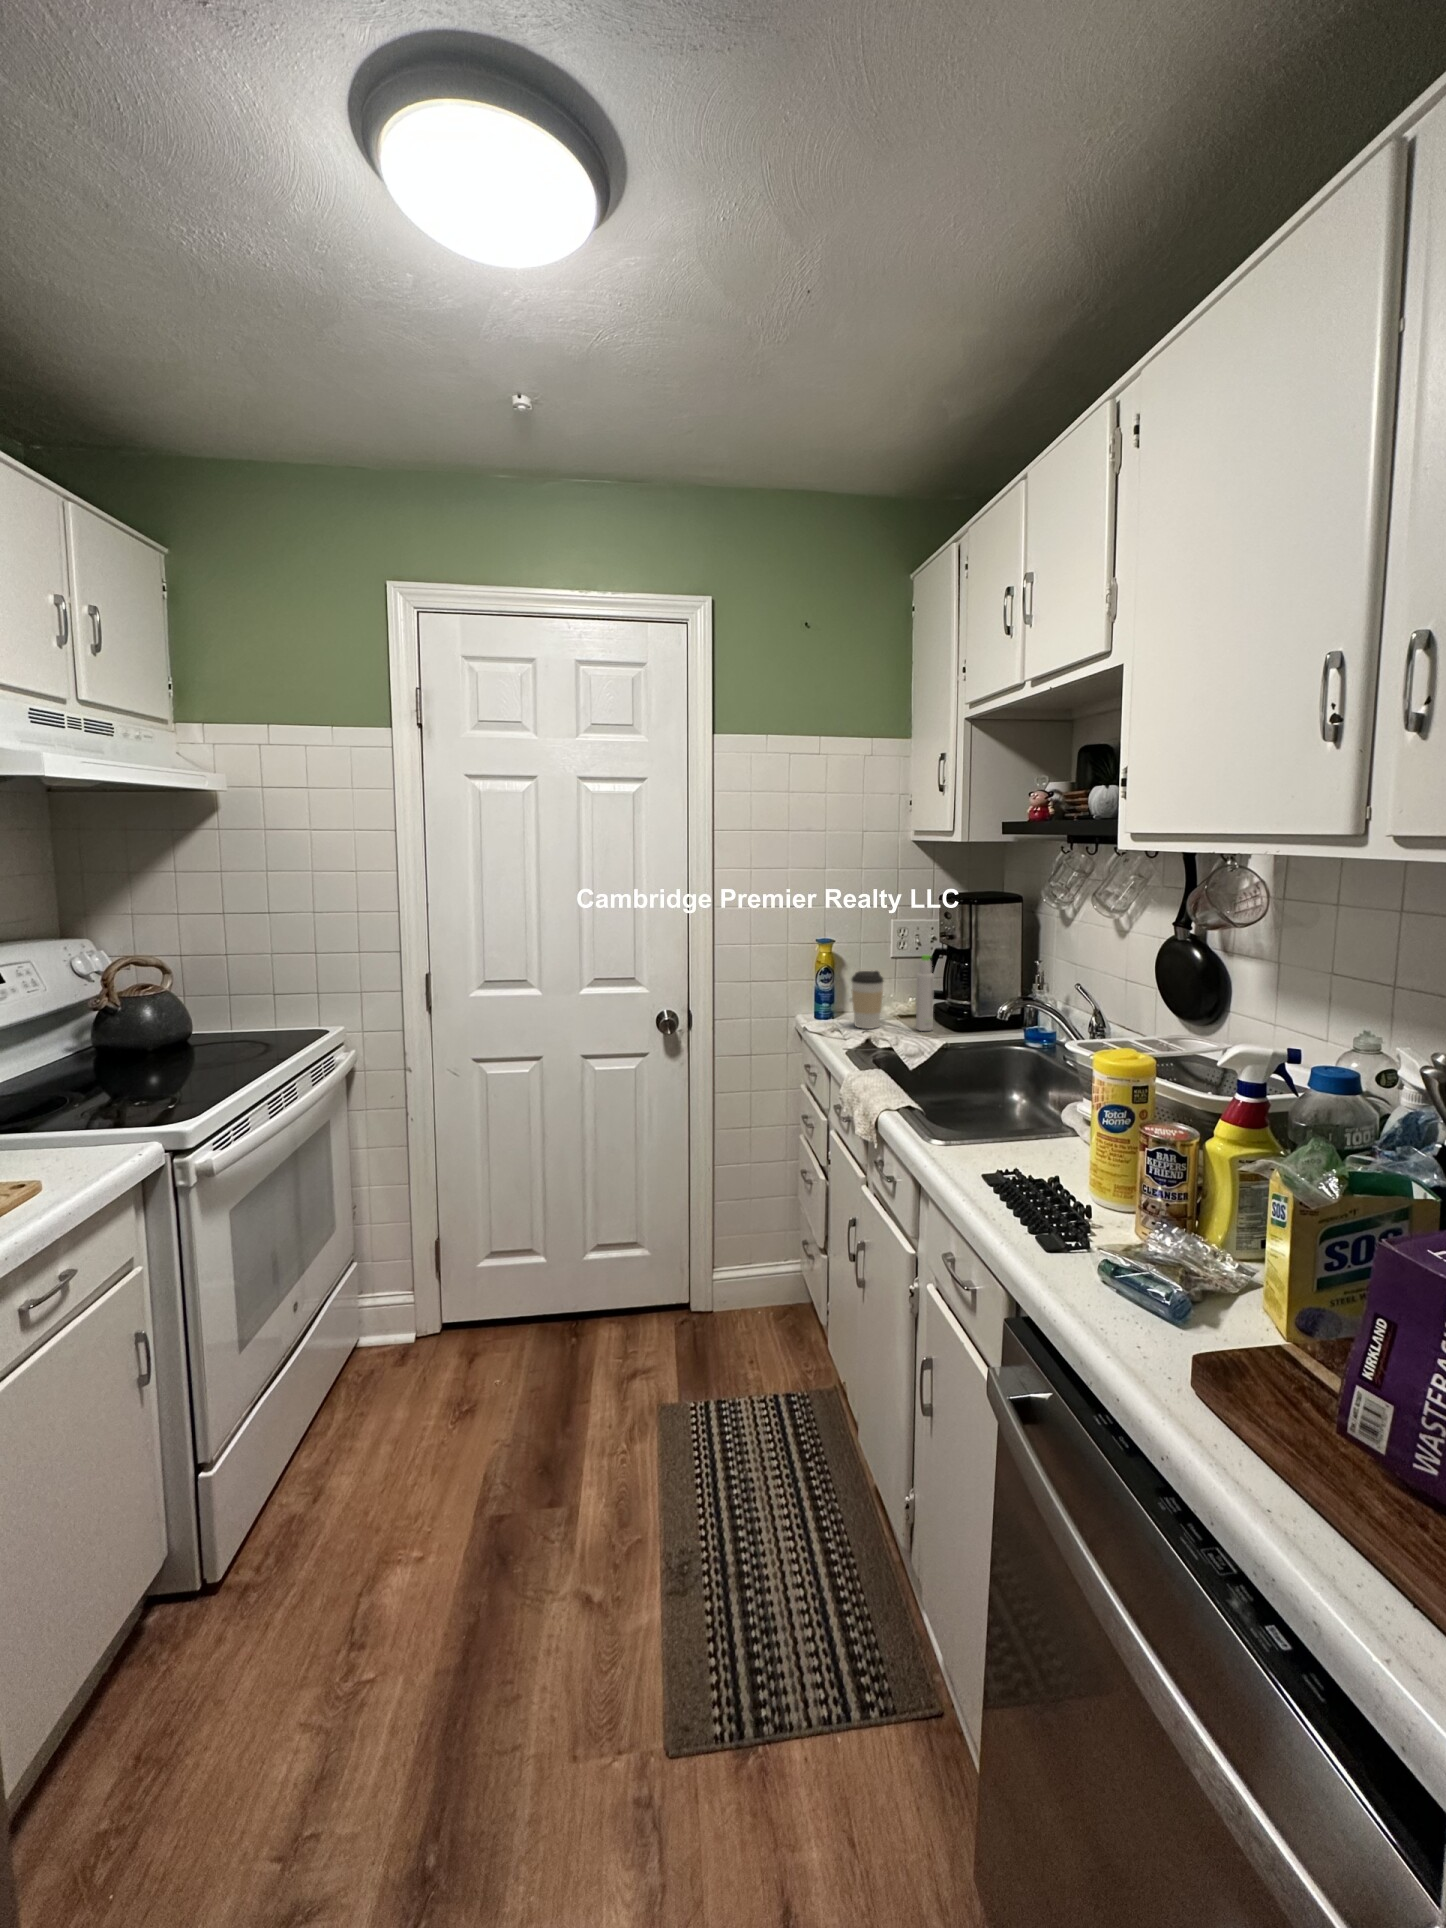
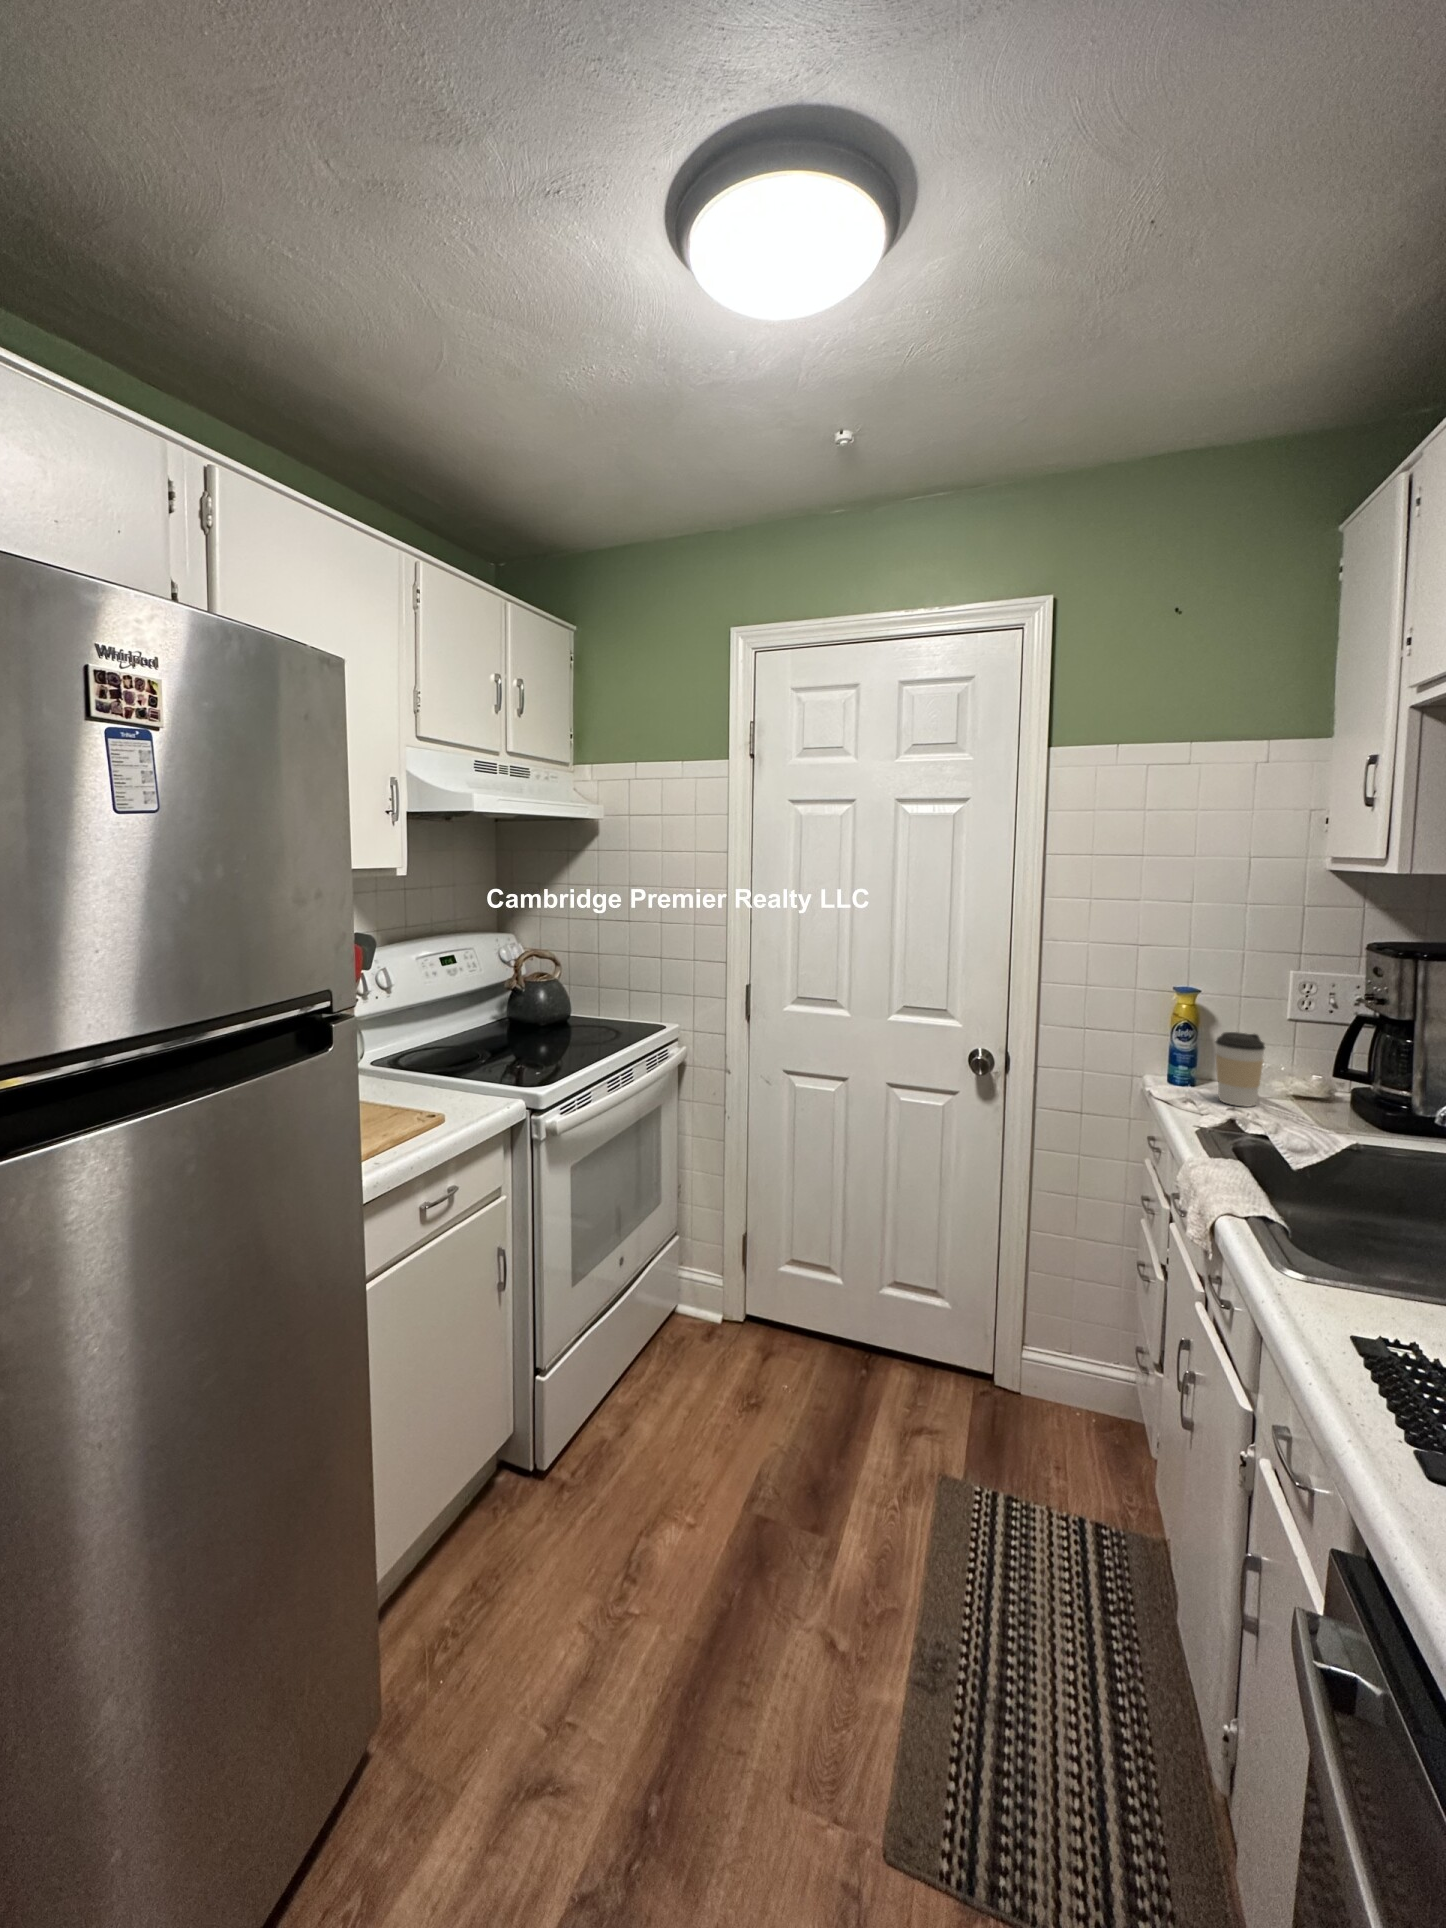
bottle: present [916,955,934,1031] -> none [1313,1021,1345,1123]

